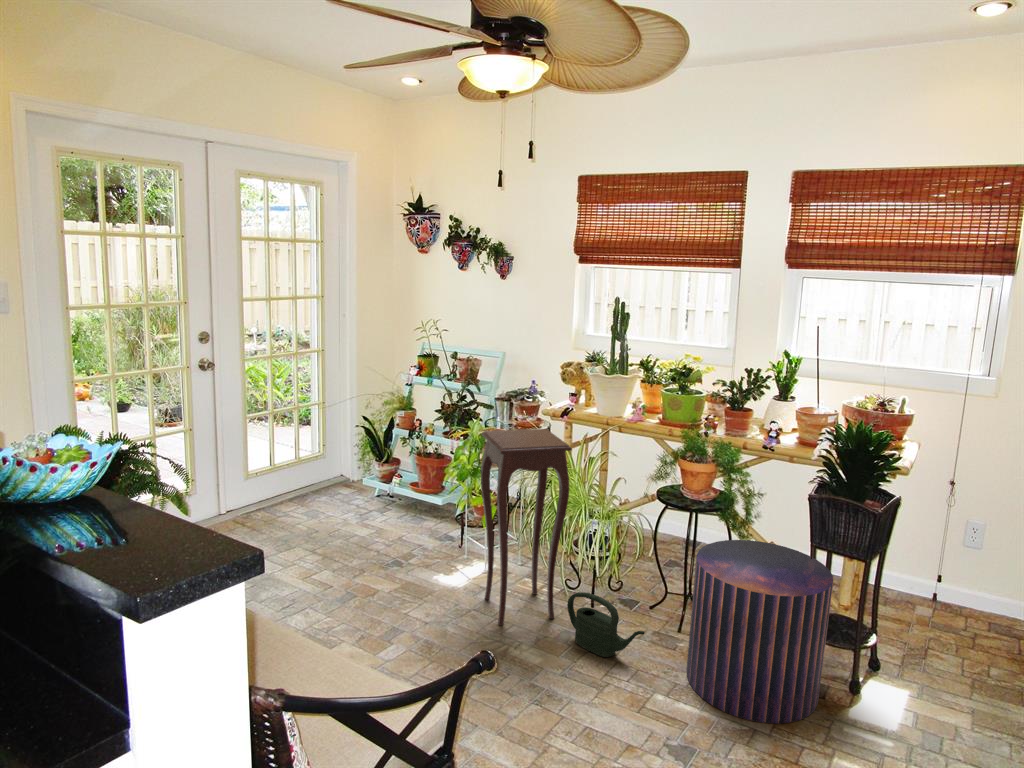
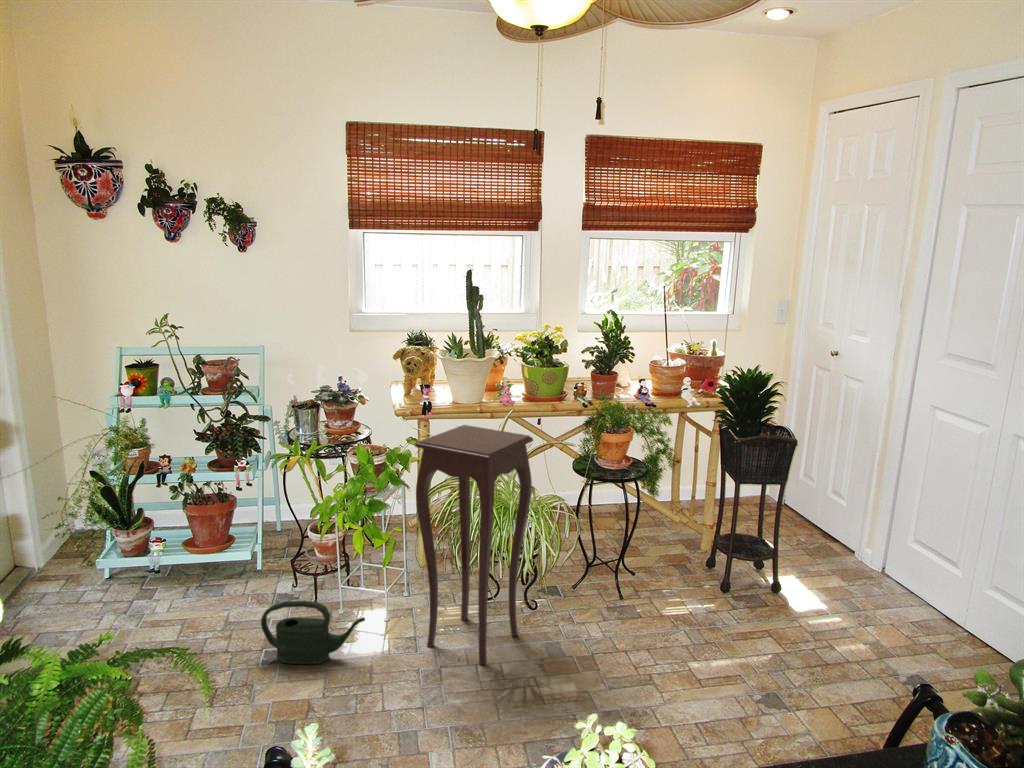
pouf: present [686,540,833,724] -> none [659,486,790,646]
watering can: present [567,592,644,657] -> present [261,601,365,664]

